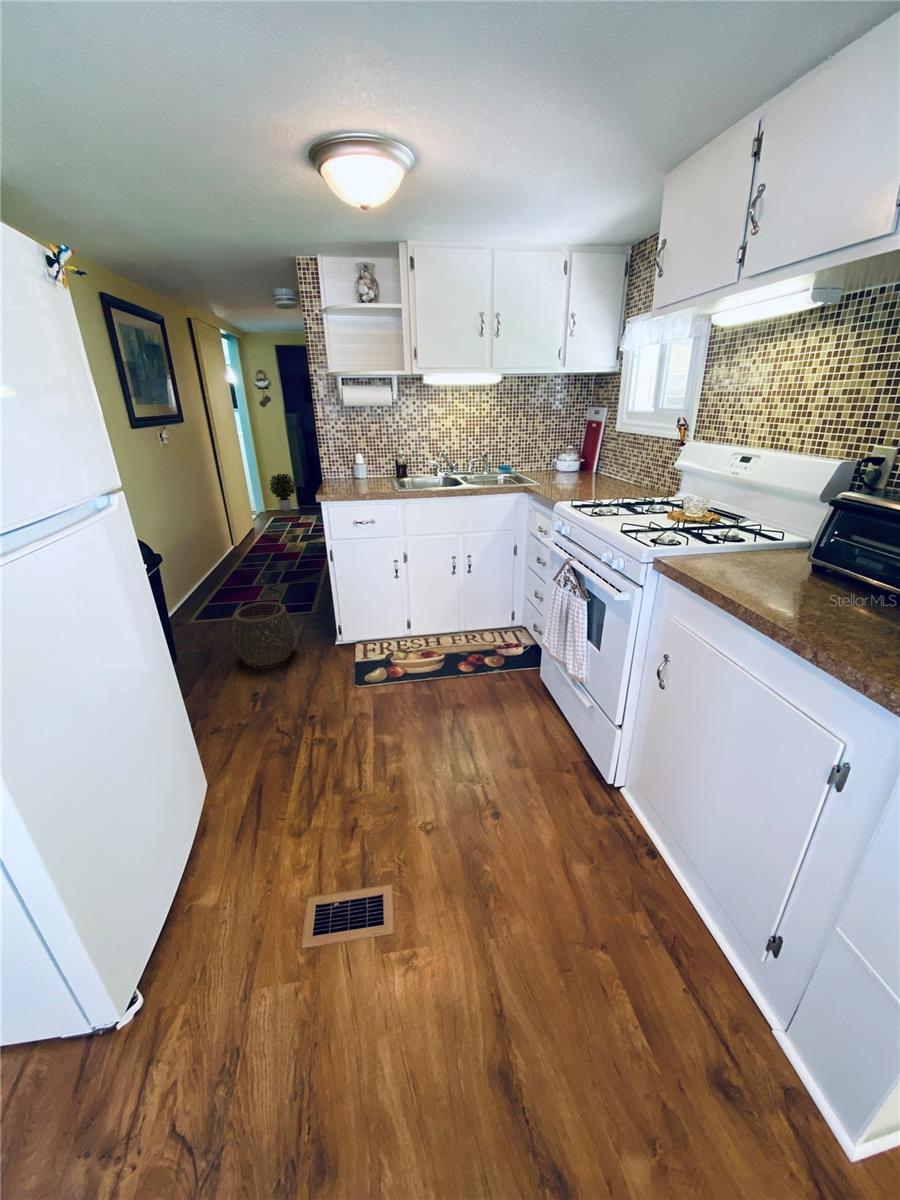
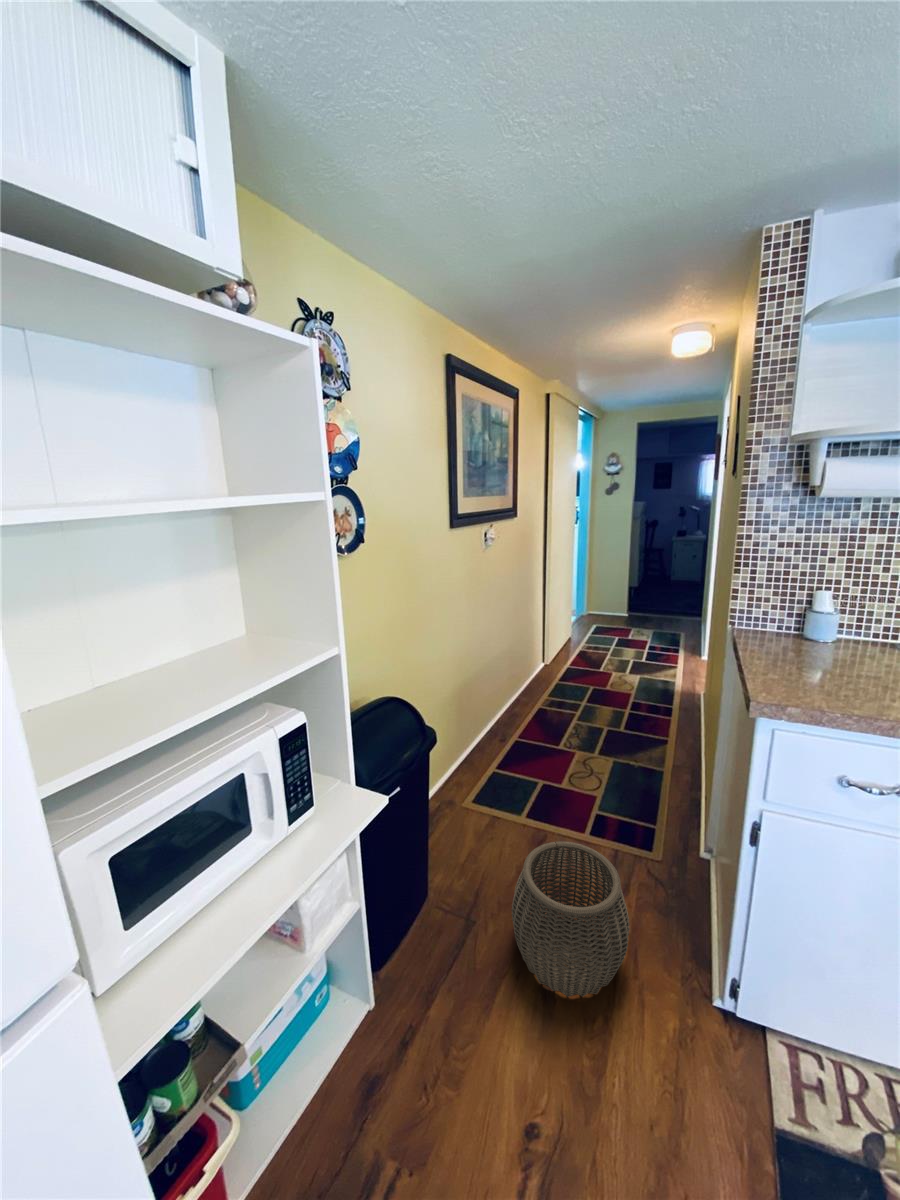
potted plant: present [269,474,295,511] -> none [598,573,631,619]

